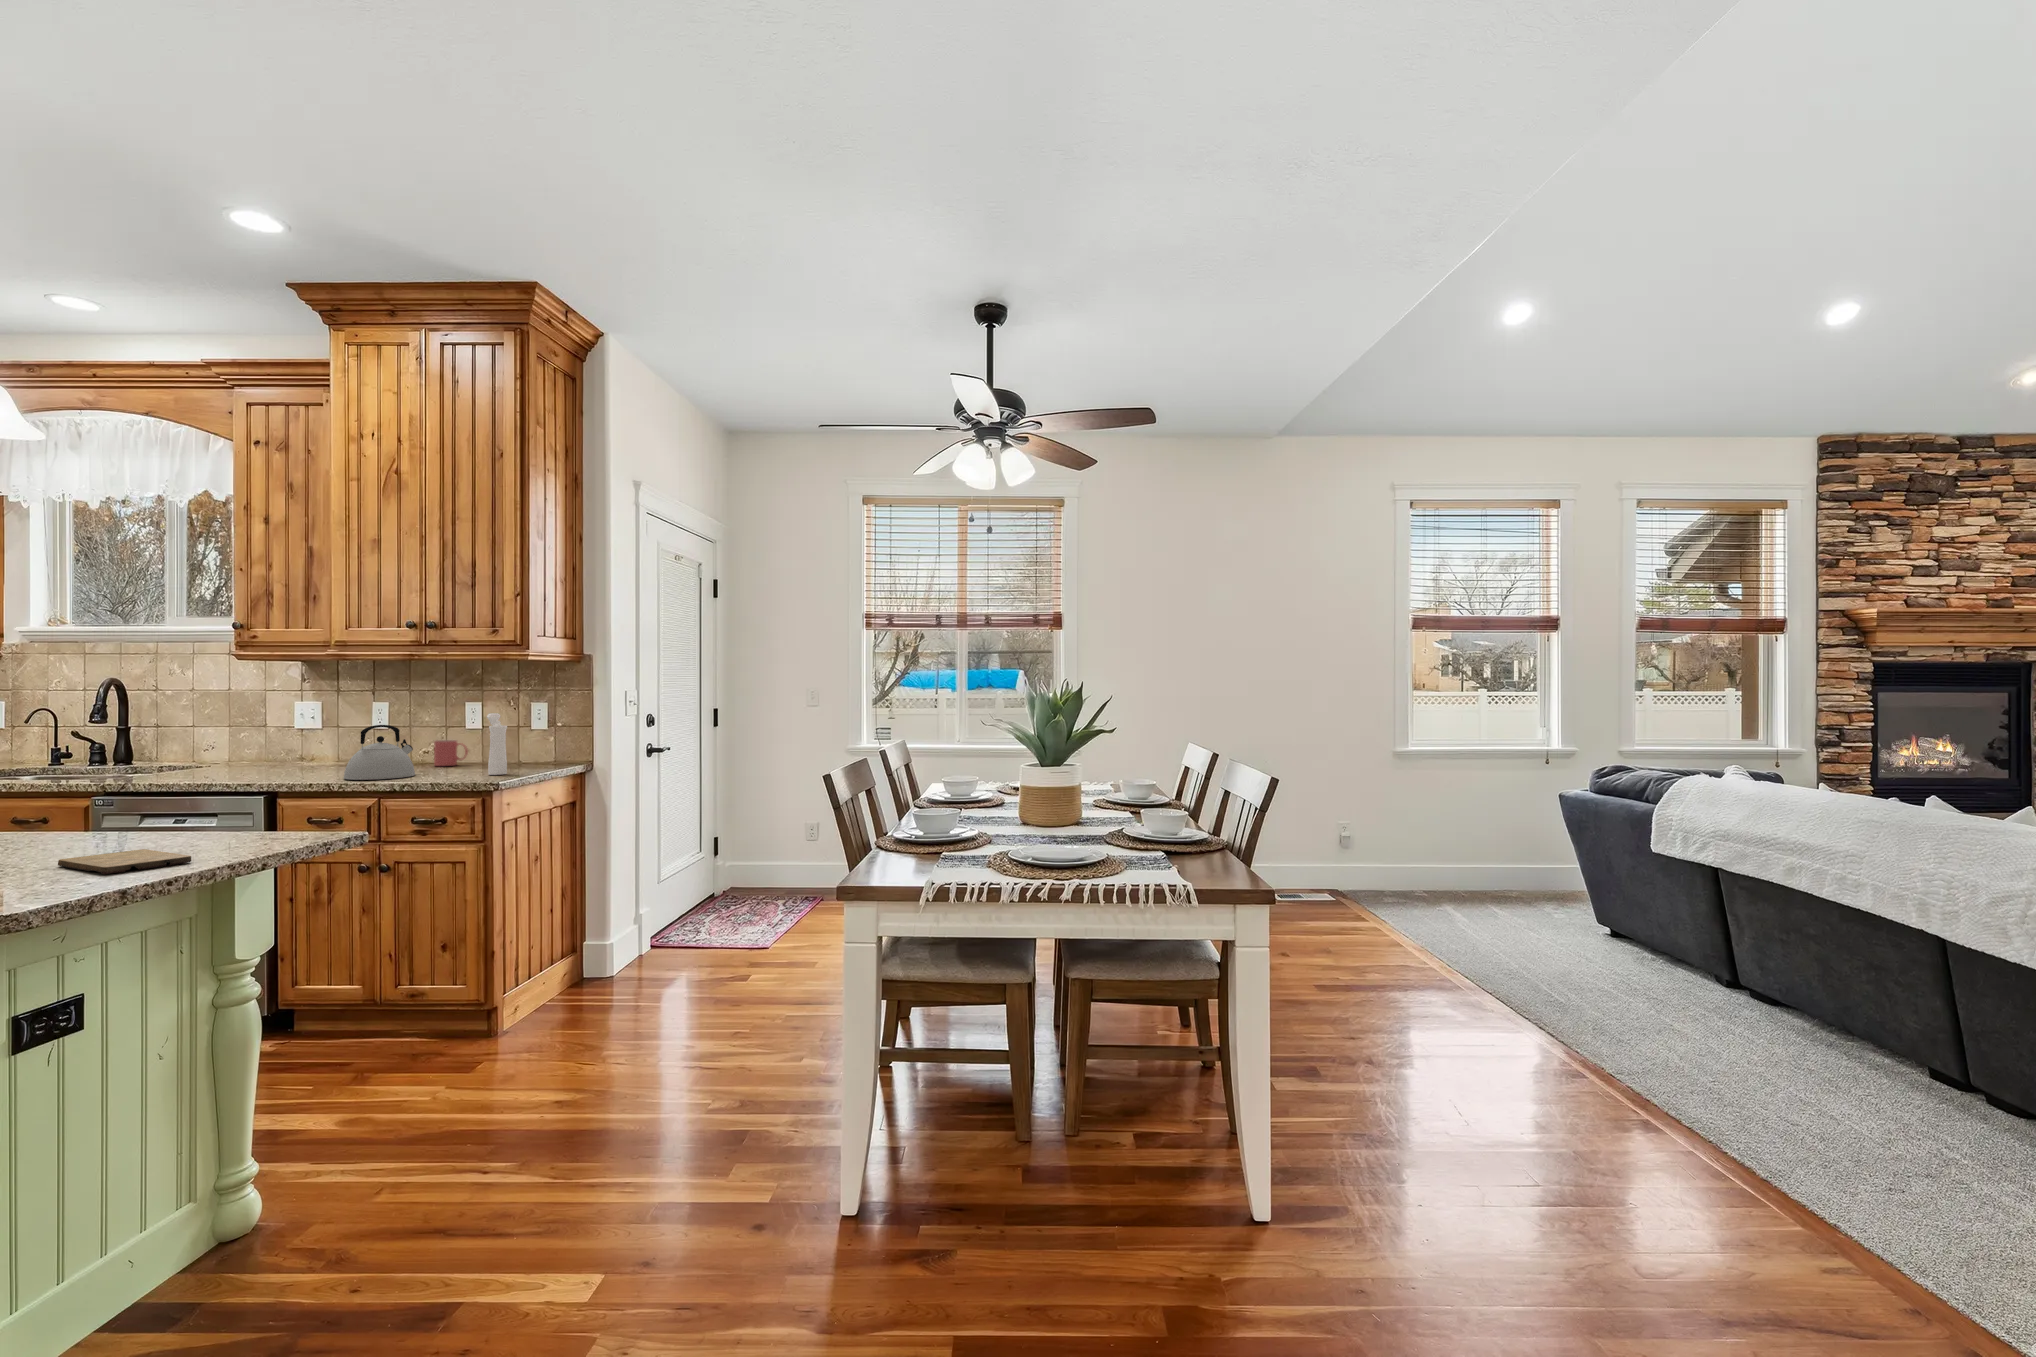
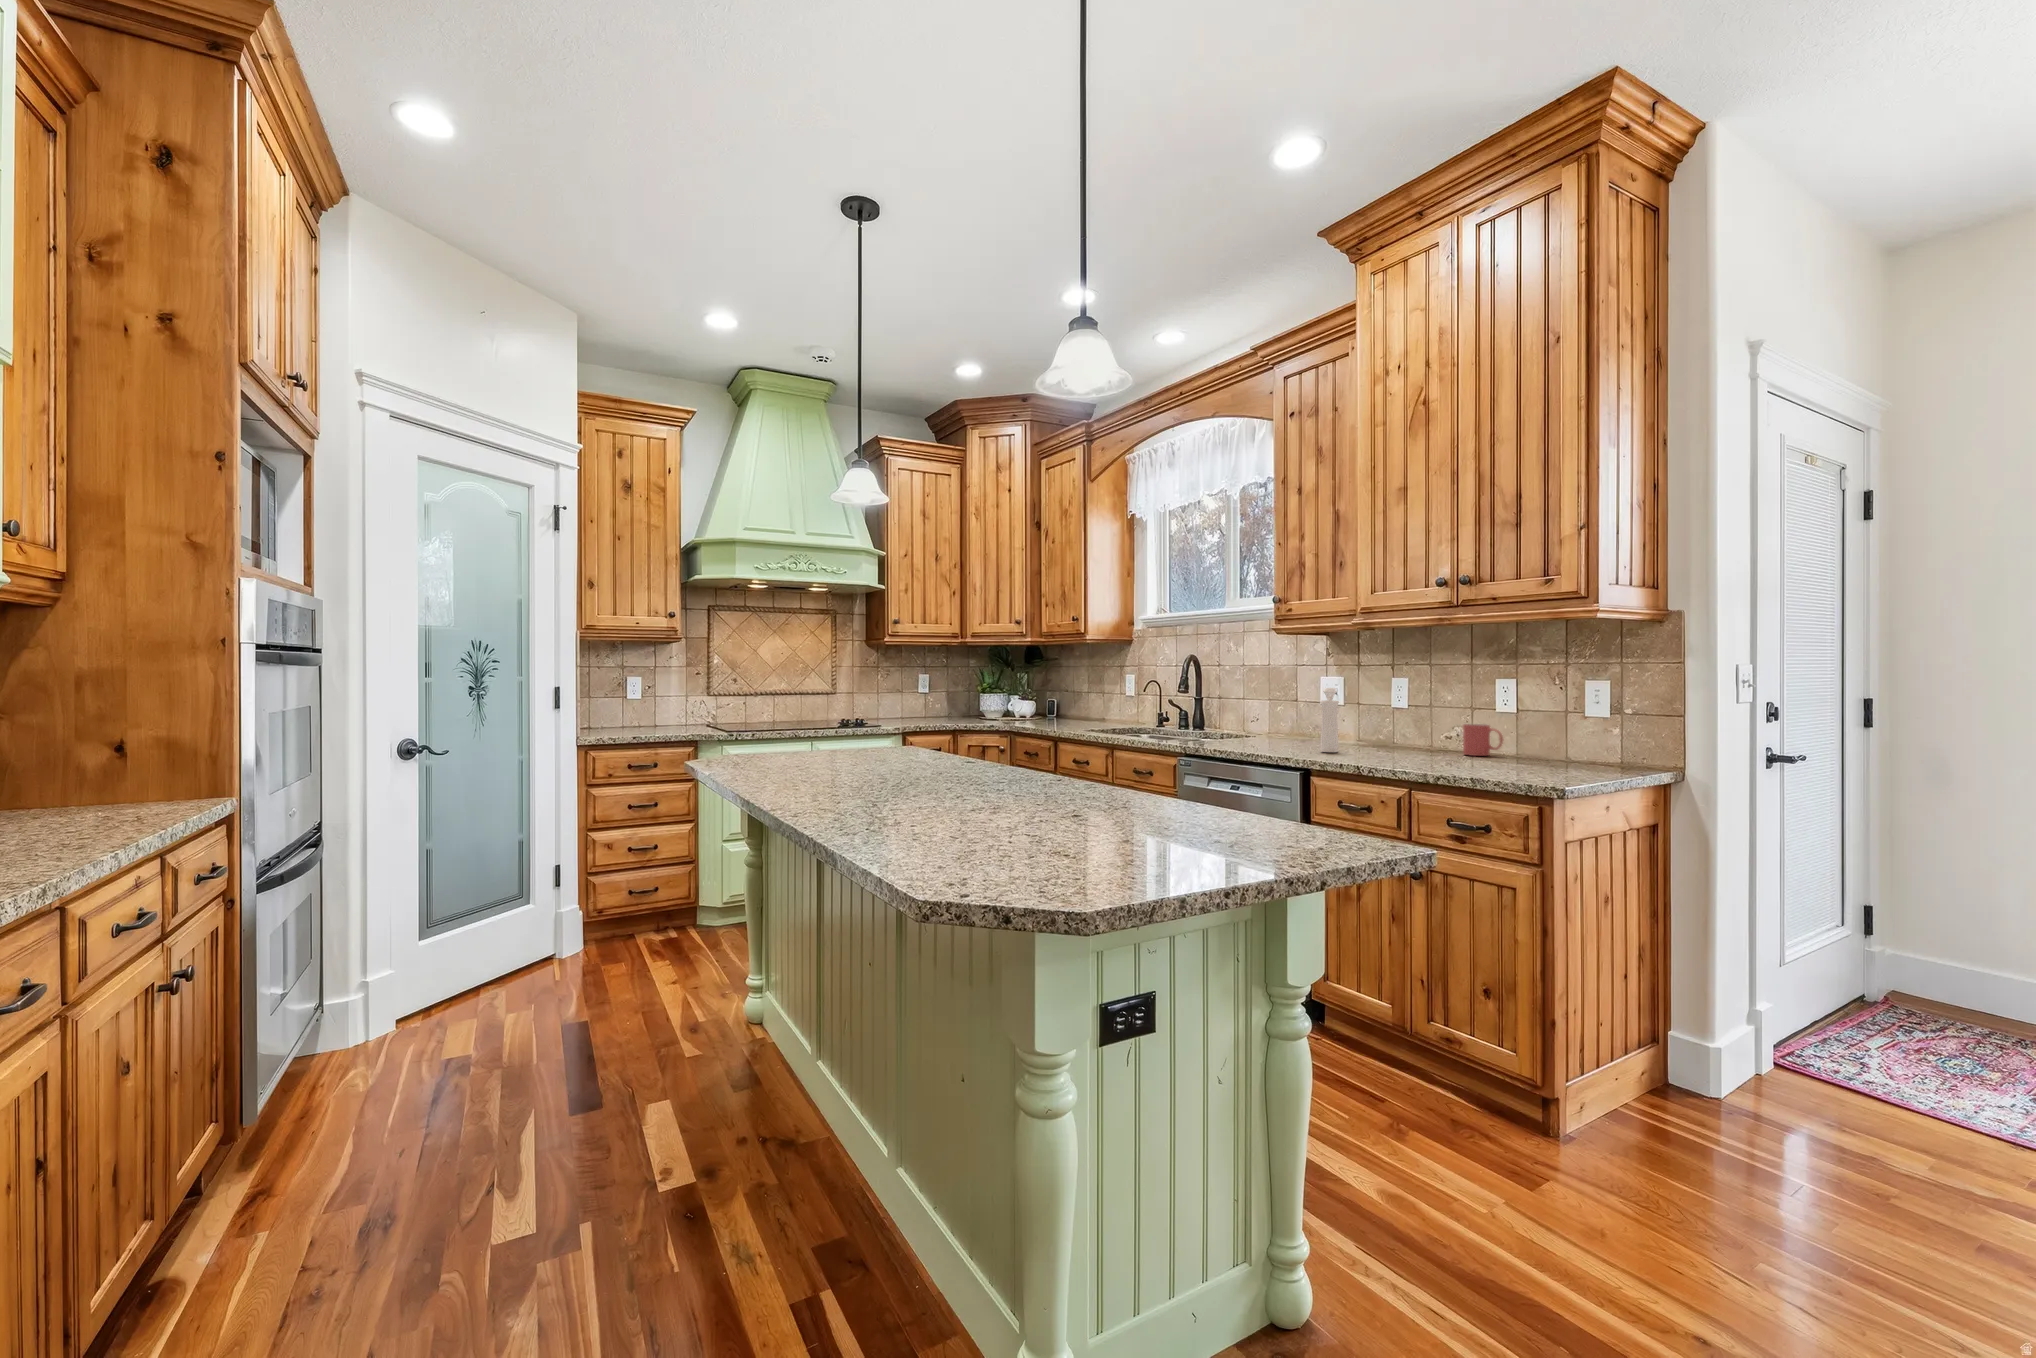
pepper mill: present [487,713,508,775] -> present [1321,688,1339,752]
kettle: present [343,725,415,780] -> none [1373,702,1448,767]
cutting board: present [58,849,192,874] -> none [1134,833,1246,864]

